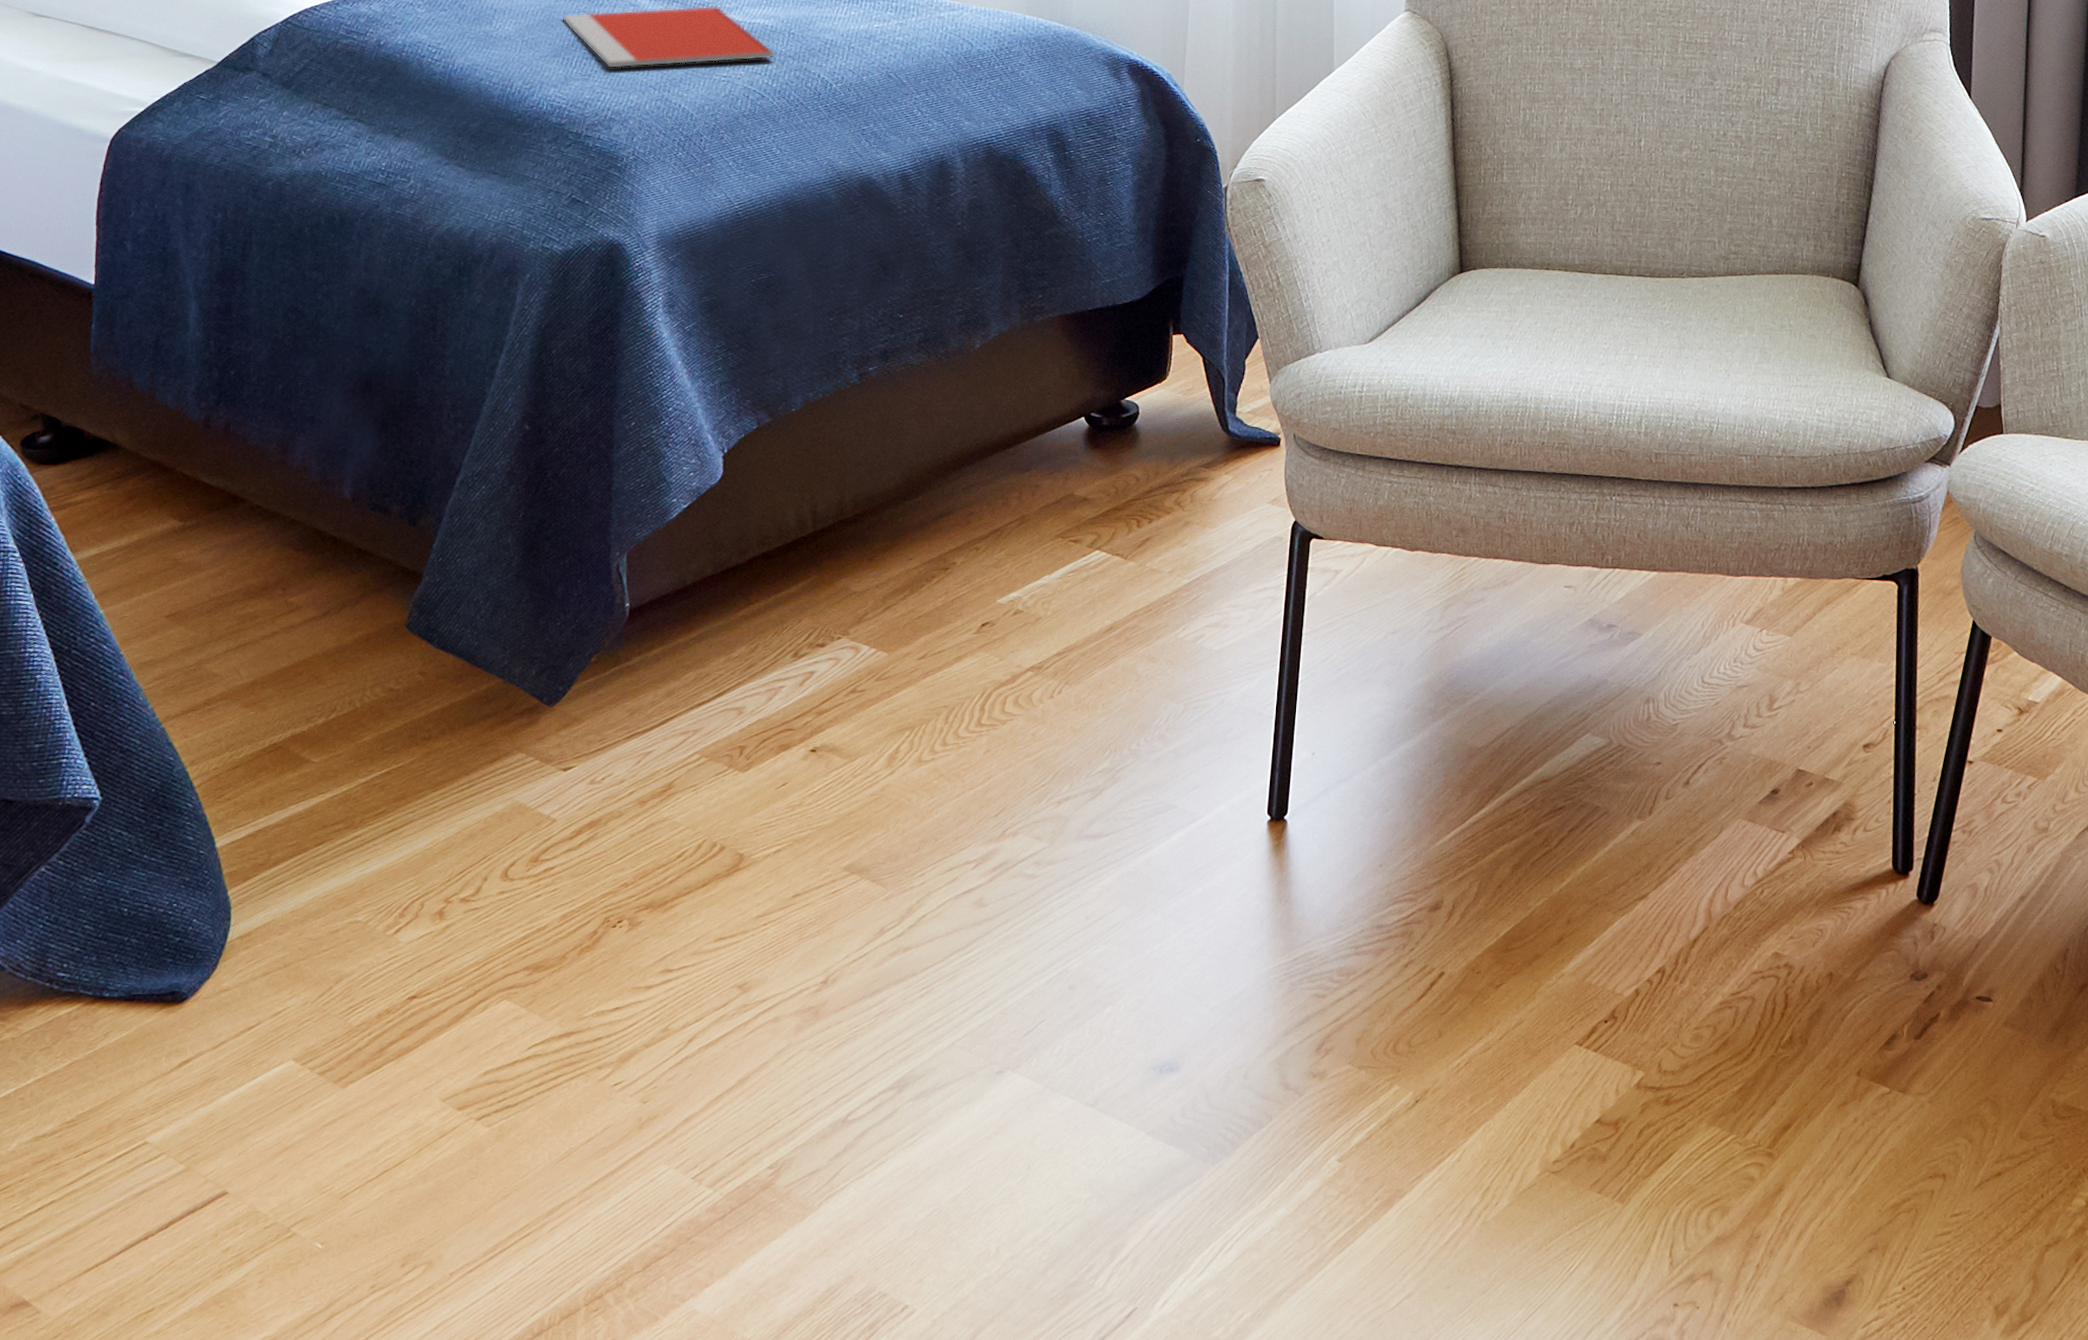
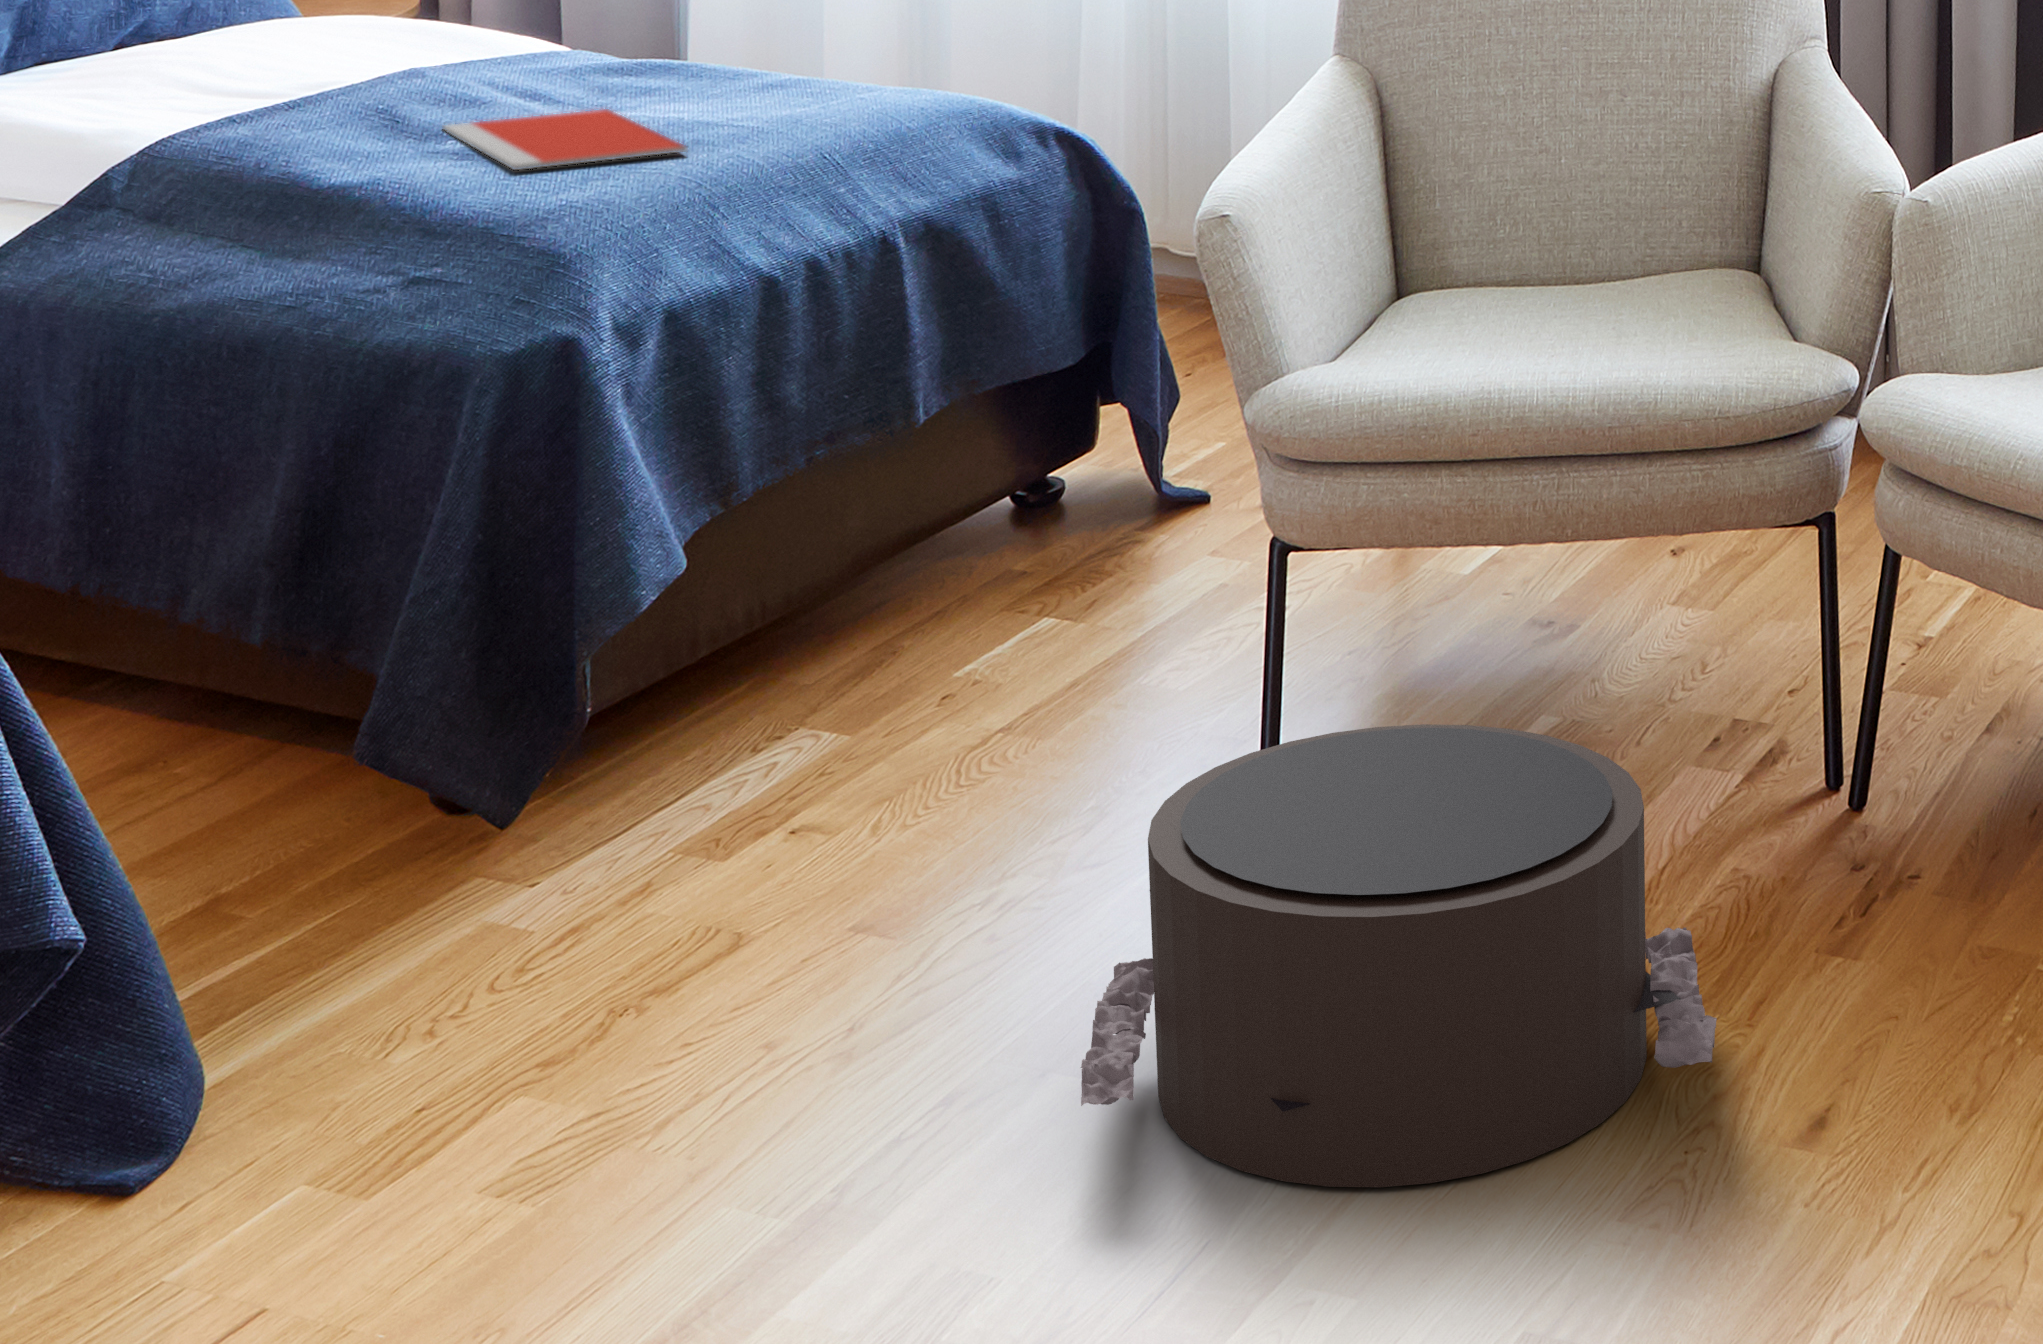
pouf: none [984,720,1647,1219] -> present [1081,724,1717,1187]

